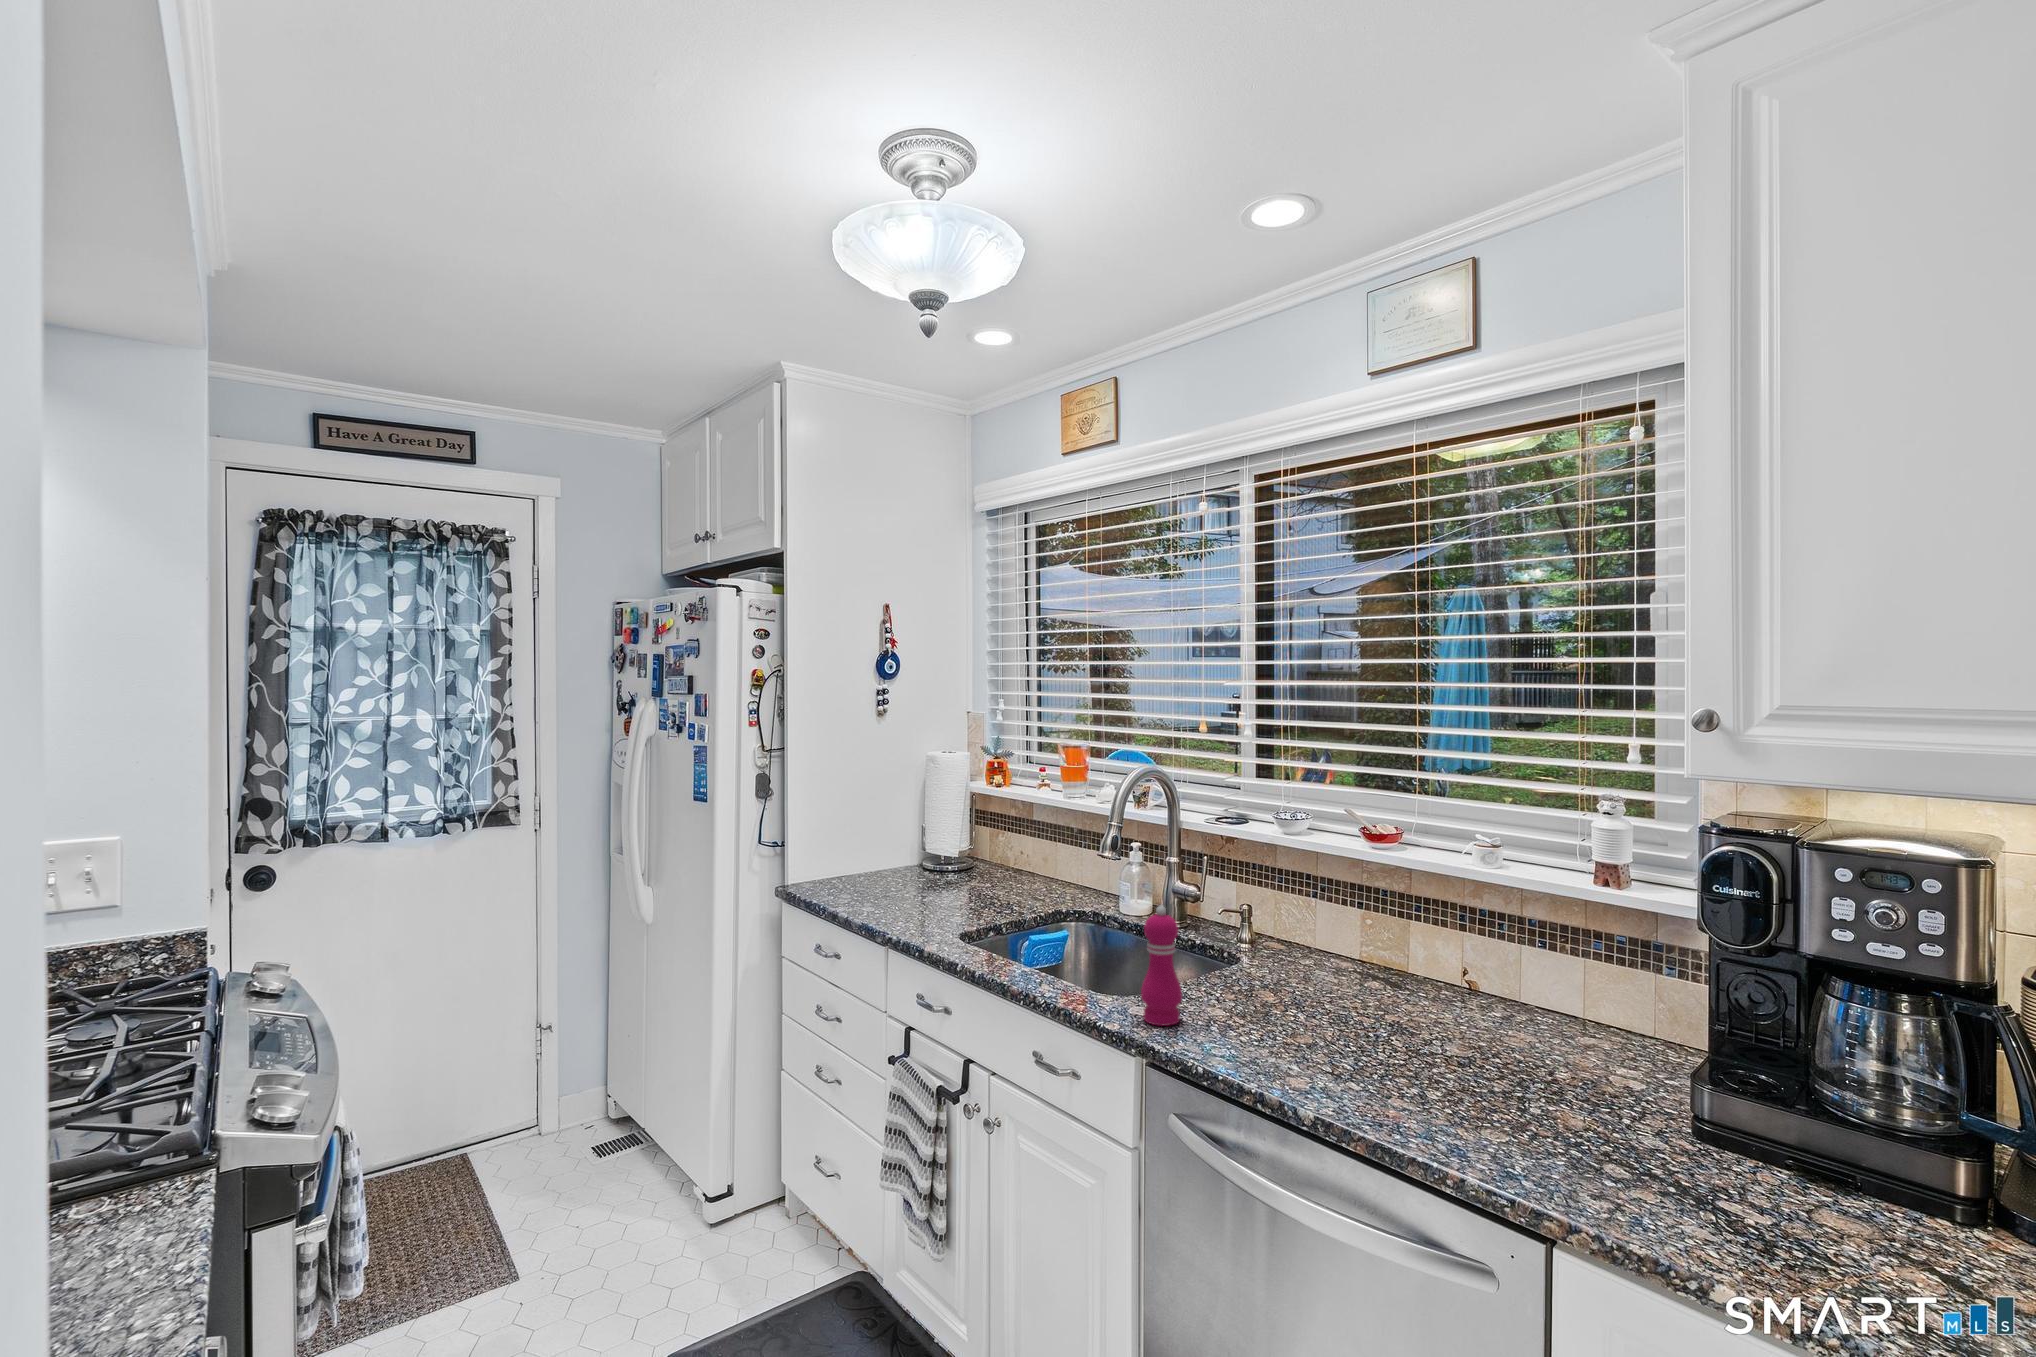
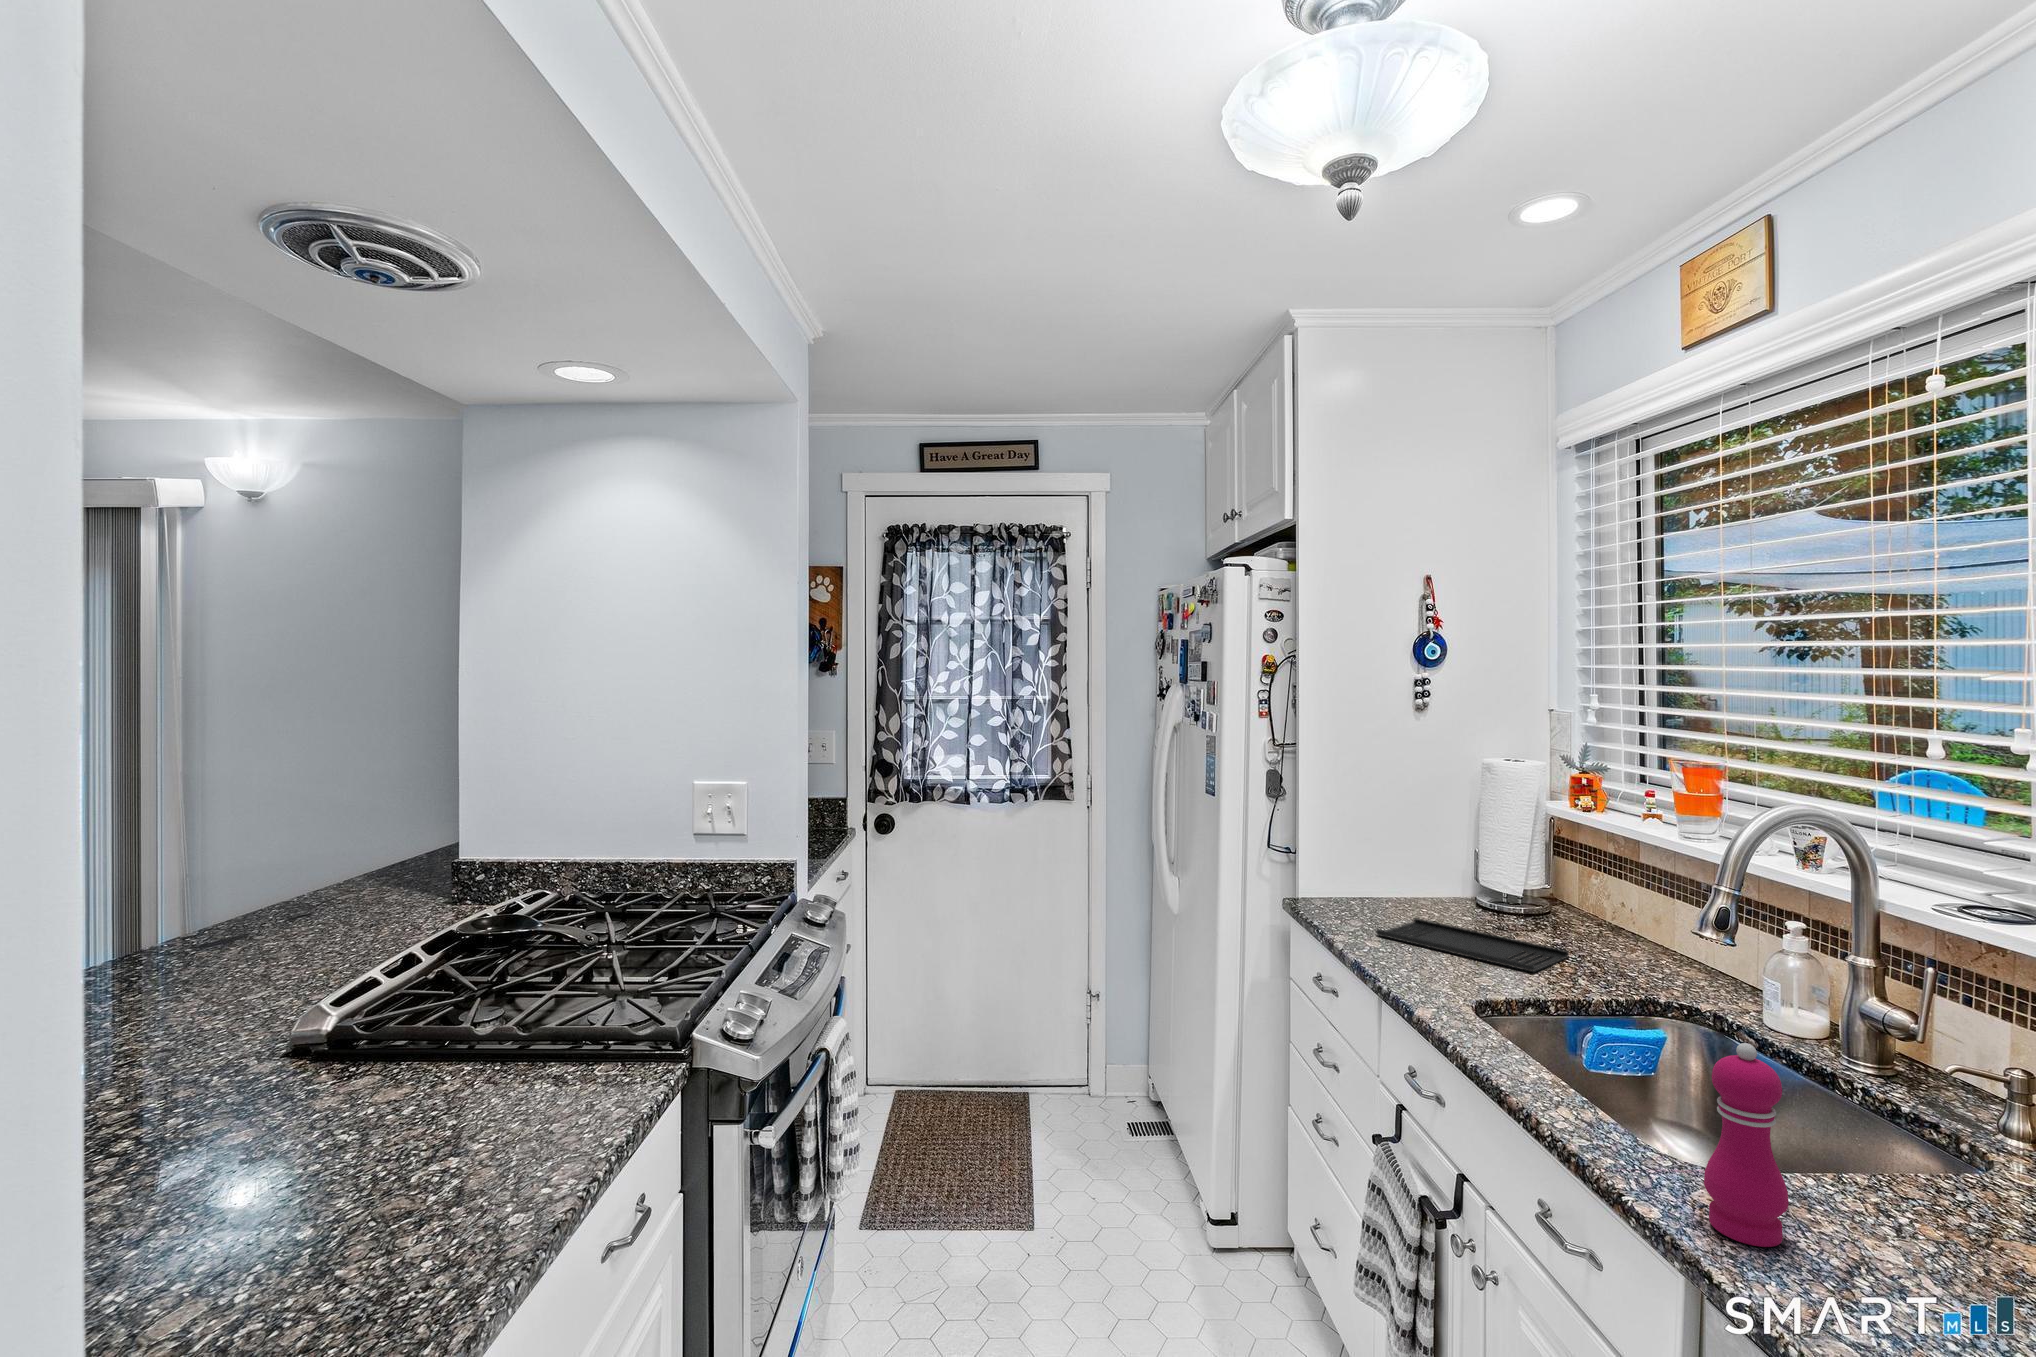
tray: none [865,885,1002,908] -> present [1376,918,1569,972]

